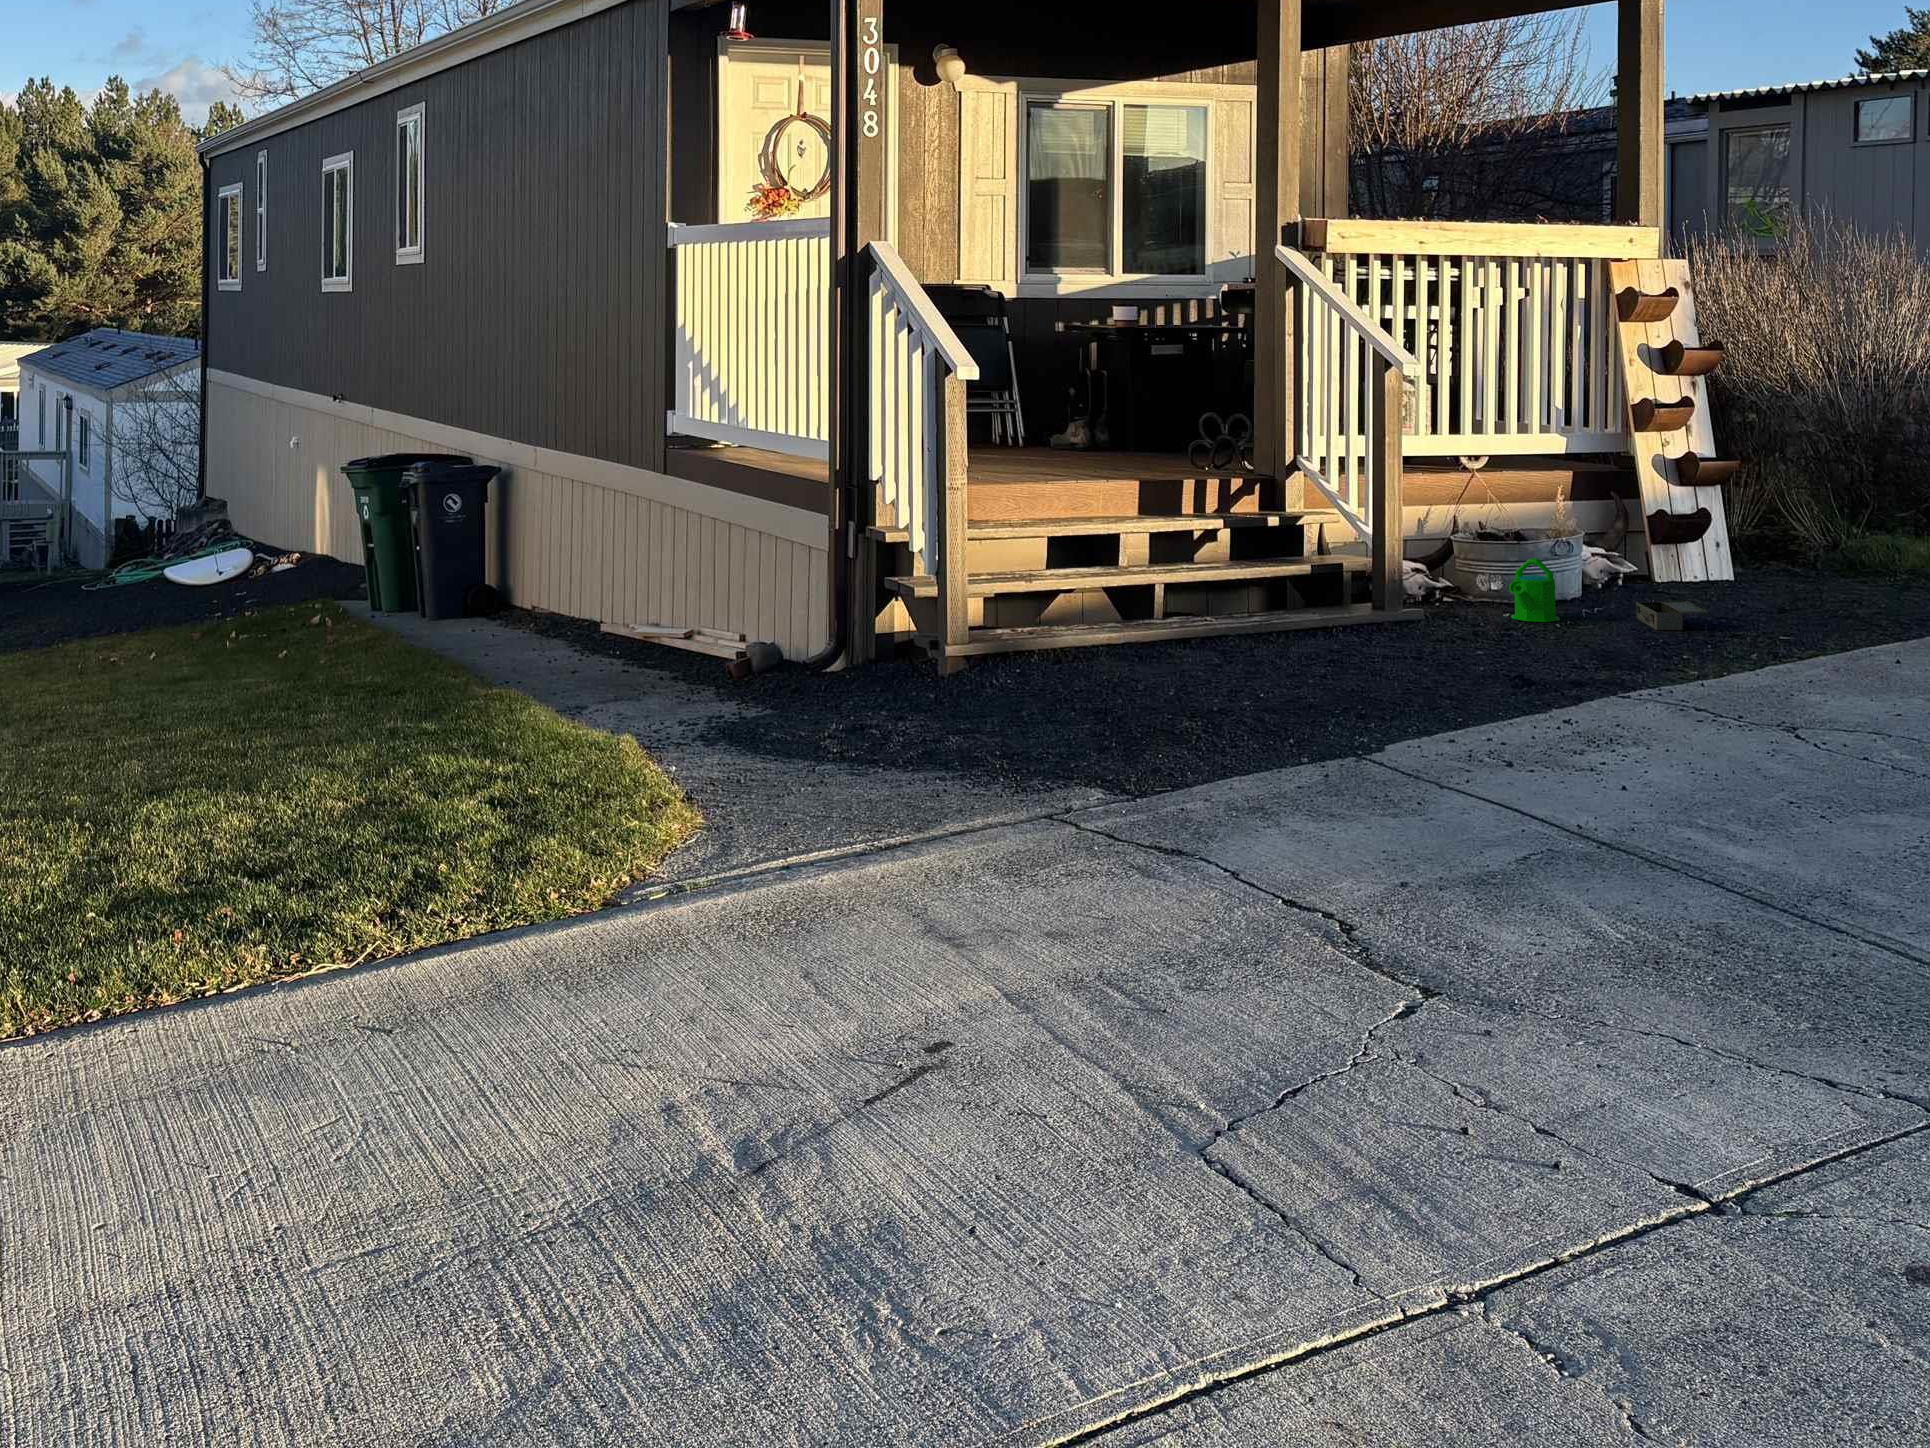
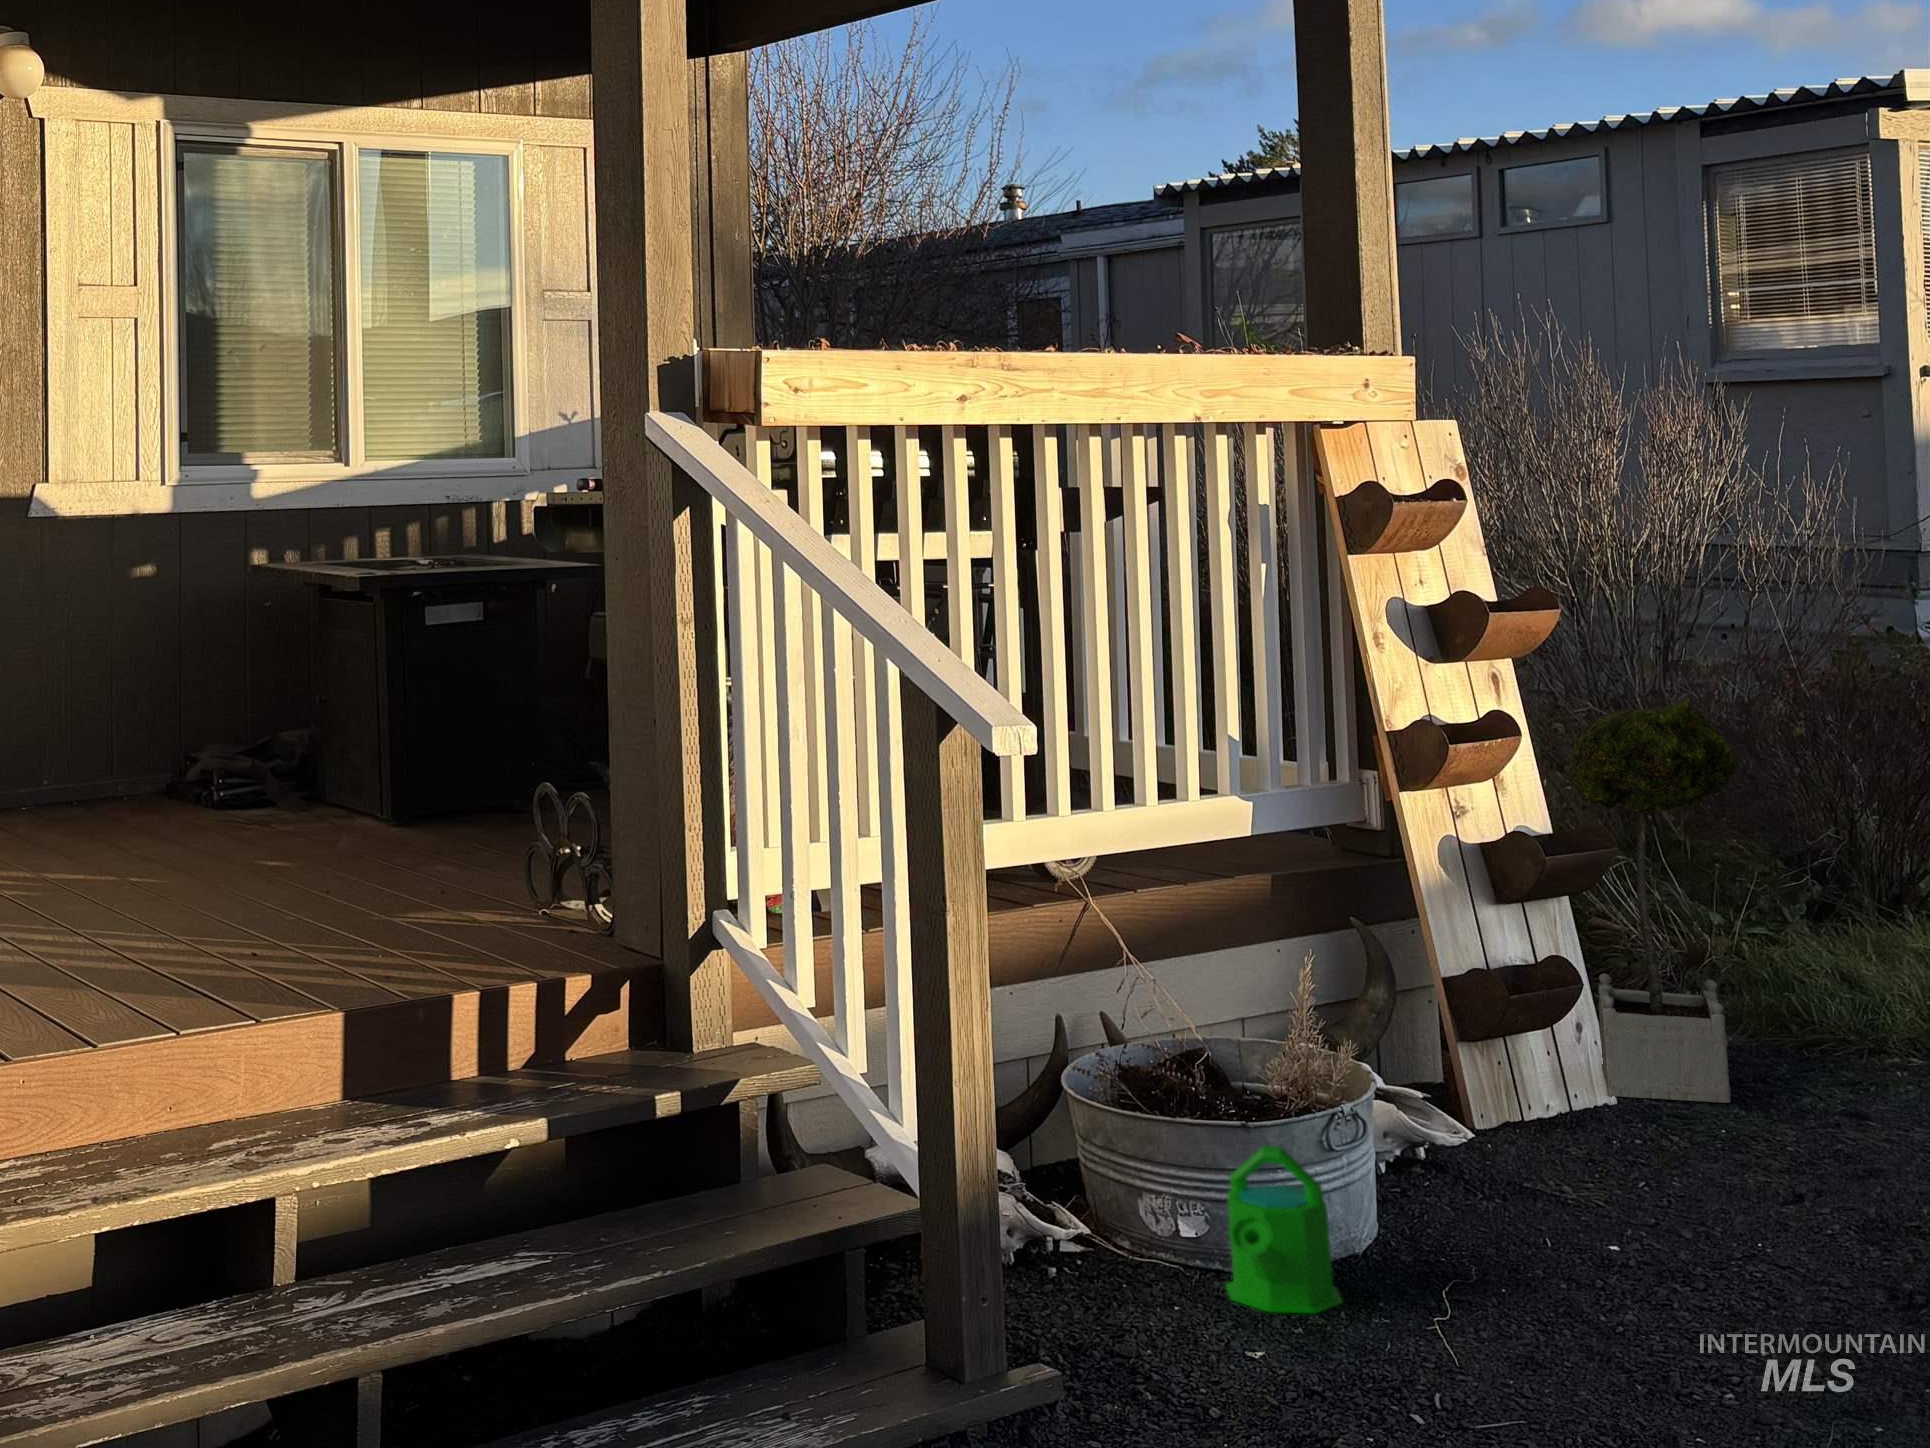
potted tree: none [1722,394,1809,583] -> present [1555,698,1740,1103]
toolbox: present [1636,600,1707,630] -> none [1508,1232,1703,1340]

